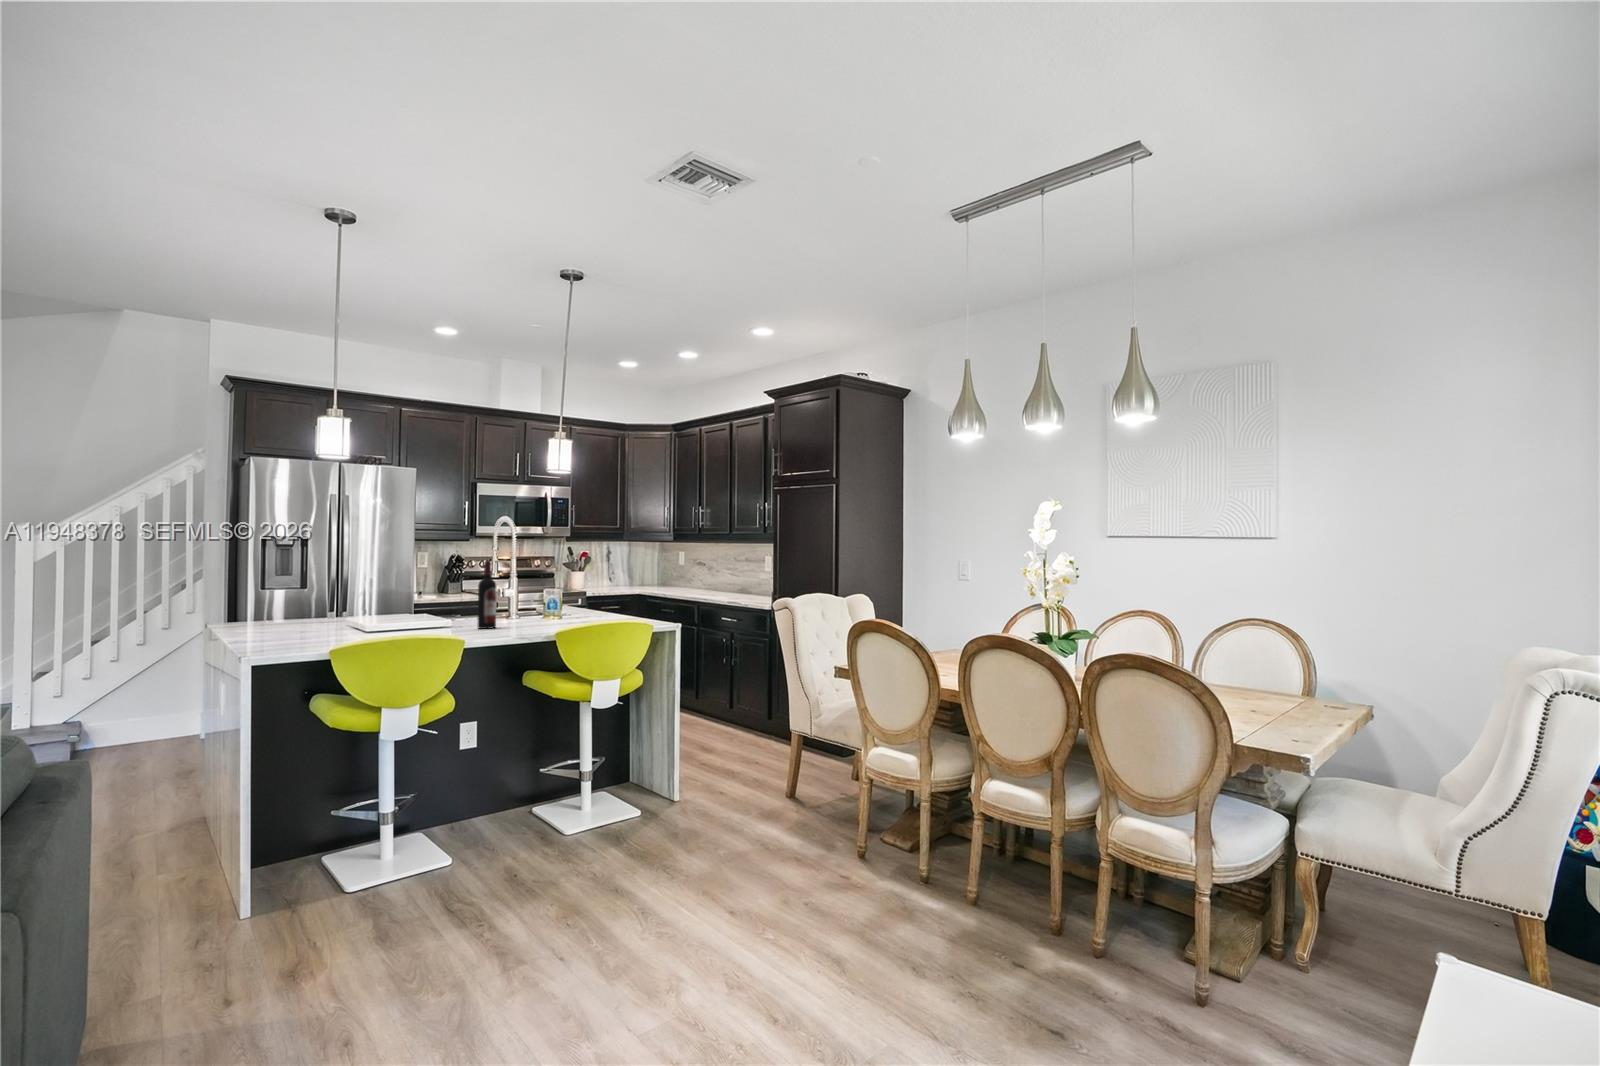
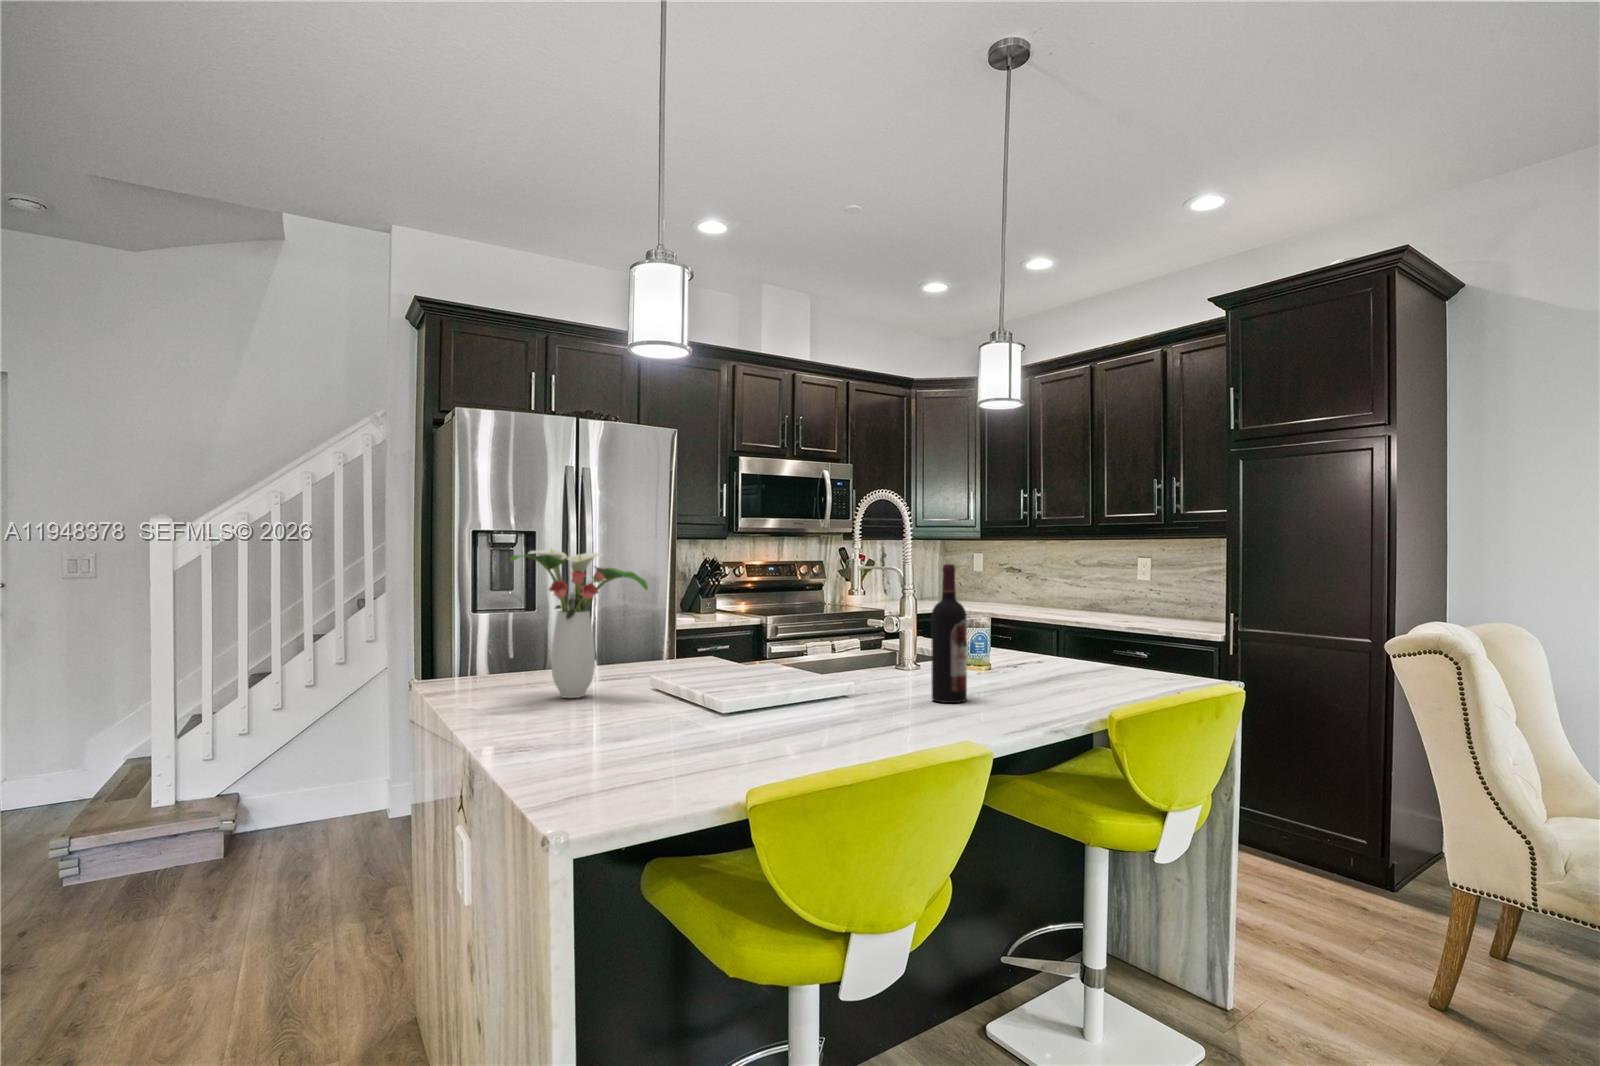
flower arrangement: none [247,551,329,630] -> present [510,549,648,698]

